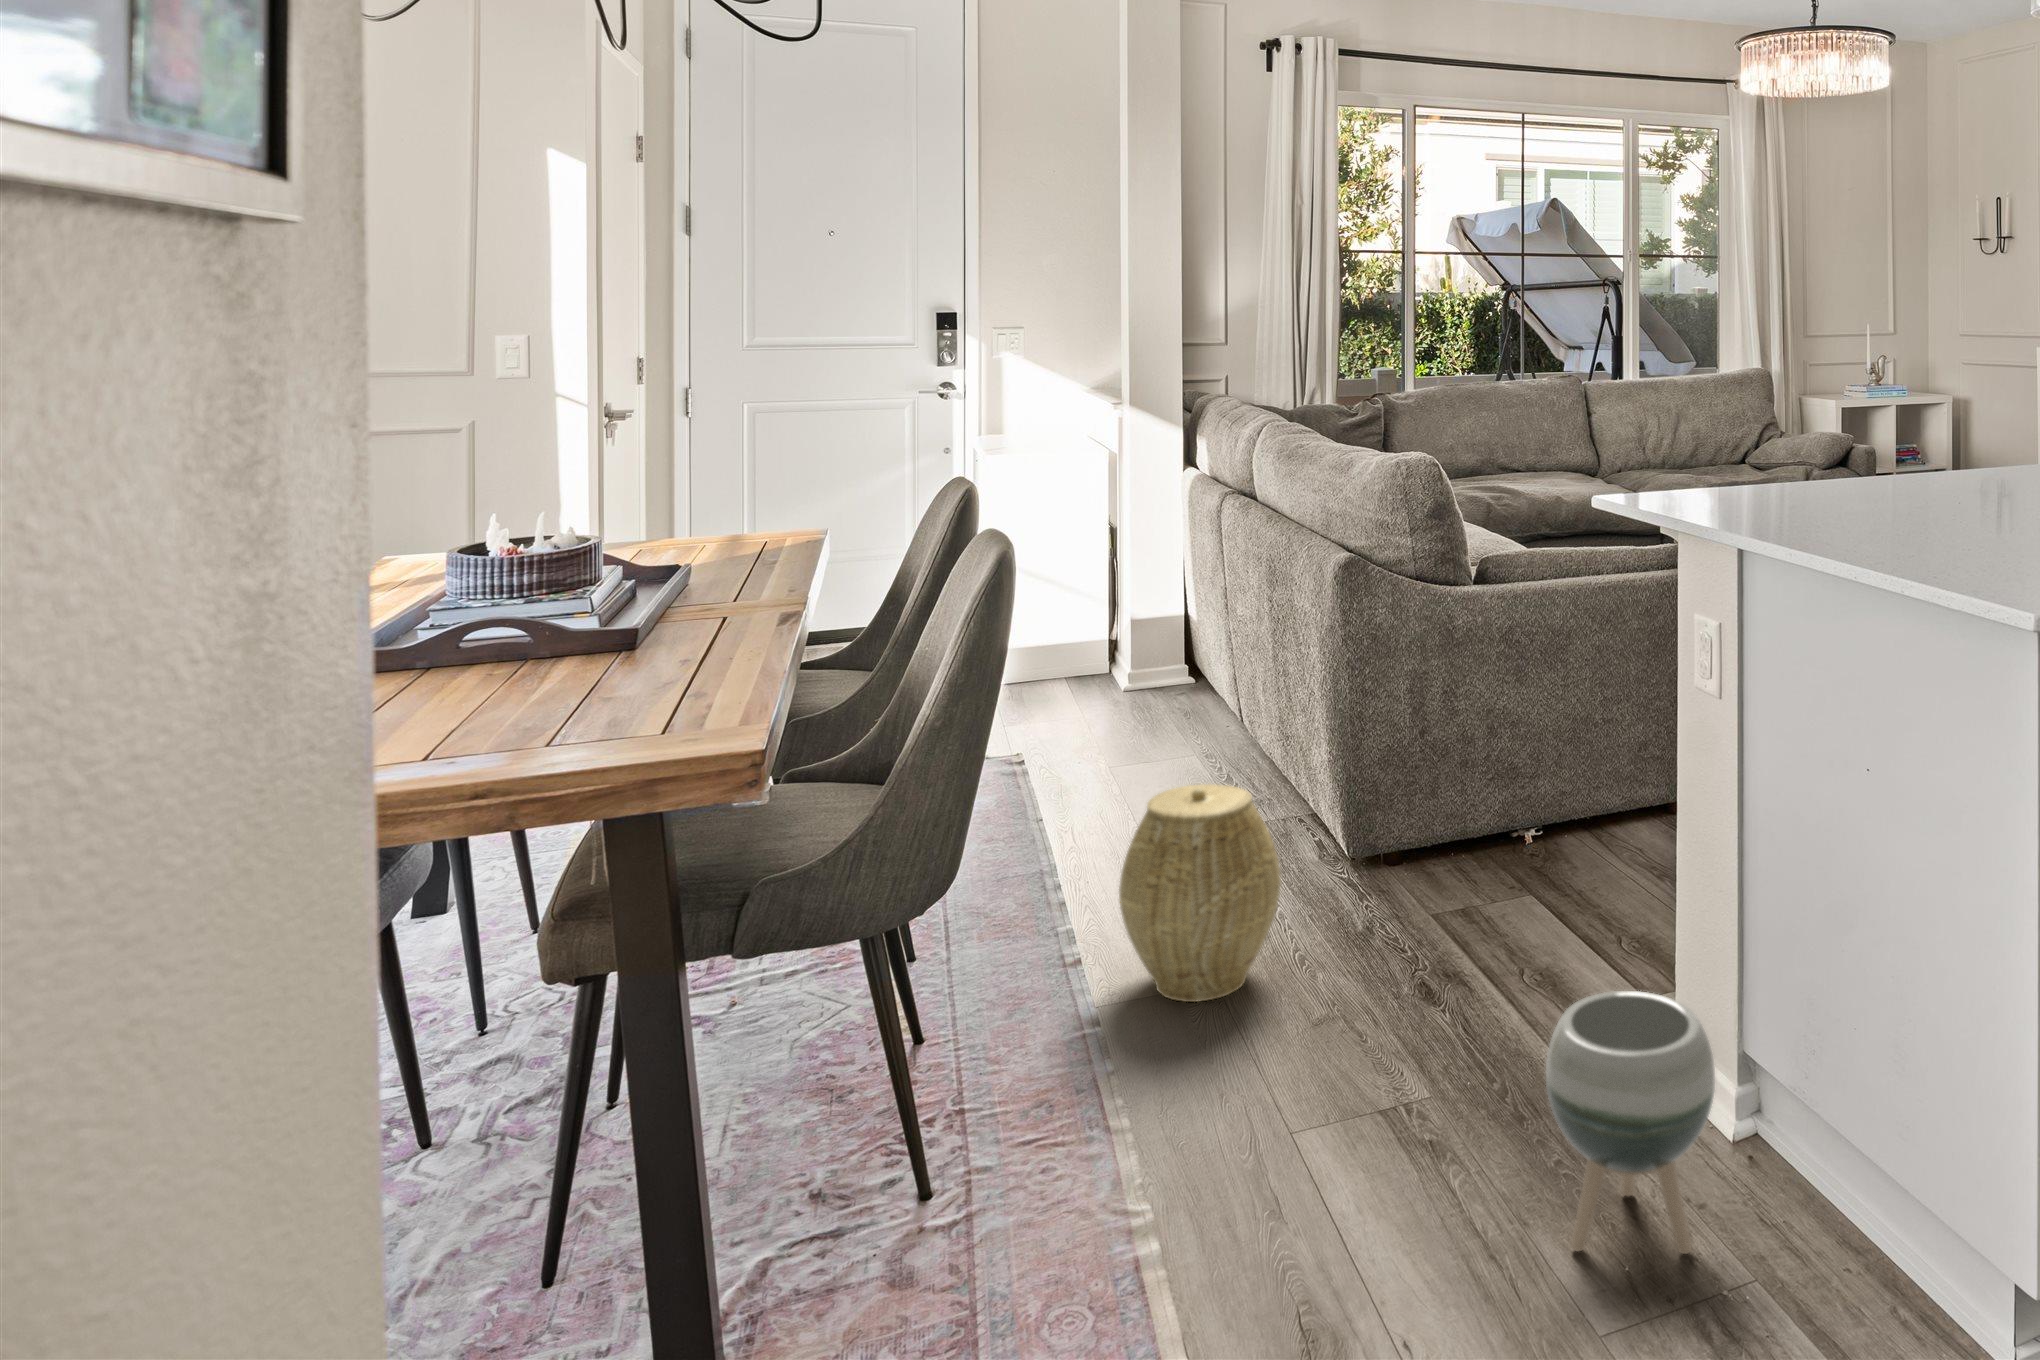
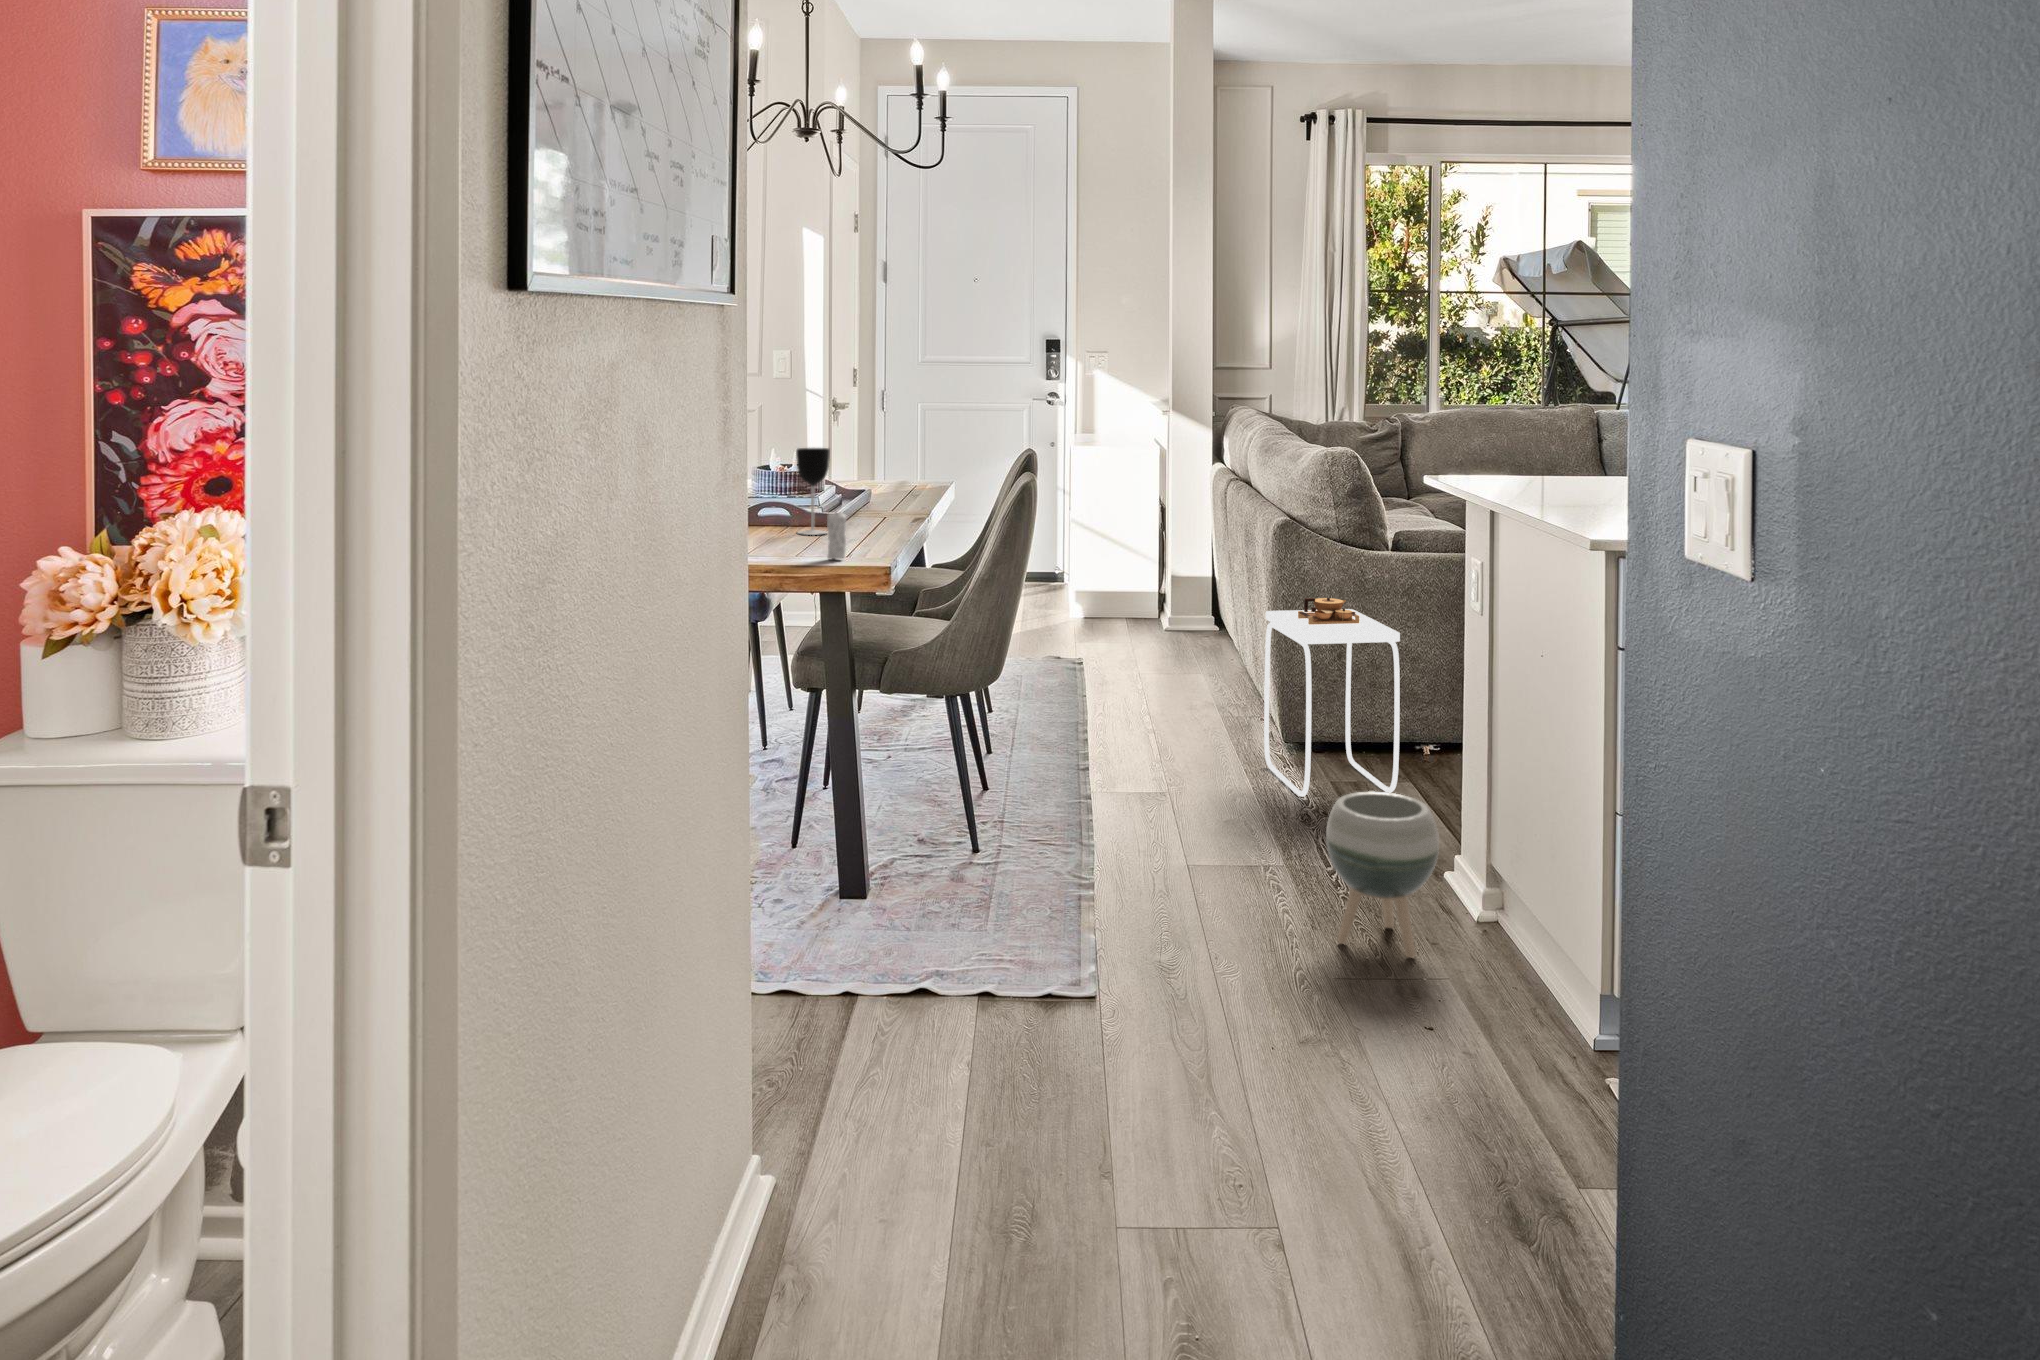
wine glass: none [551,515,623,679] -> present [796,448,830,535]
candle: none [627,632,671,741] -> present [827,513,847,559]
side table: none [1332,666,1532,957] -> present [1264,598,1400,797]
woven basket: present [1119,784,1281,1002] -> none [1109,660,1215,799]

